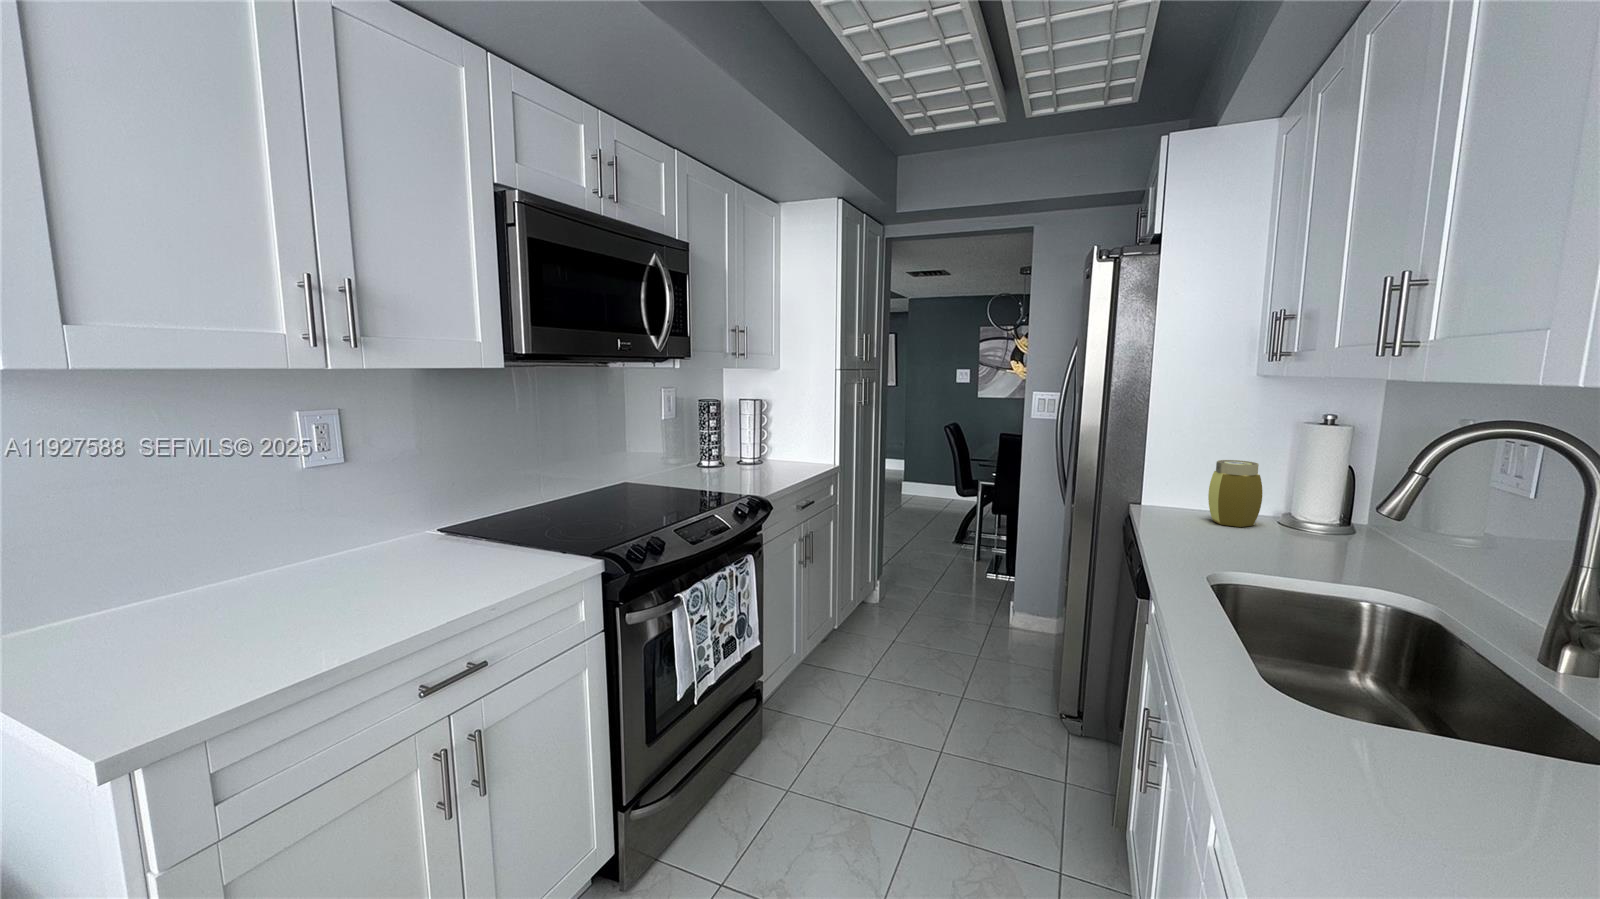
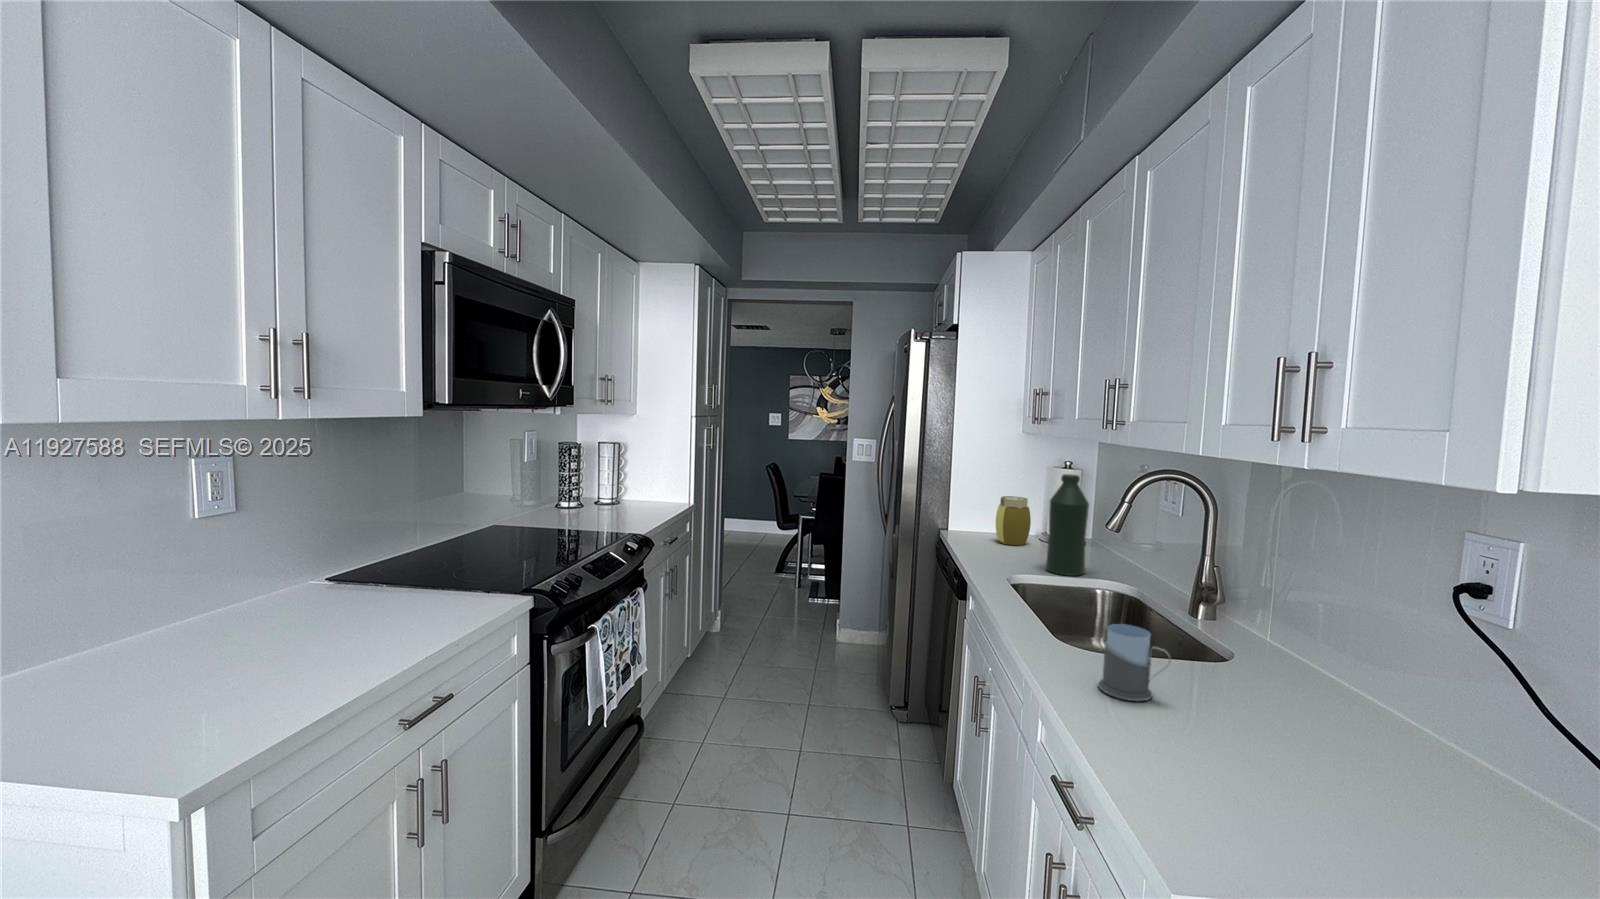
bottle: none [1276,428,1353,576] -> present [1046,474,1089,576]
mug: none [1324,674,1477,817] -> present [1098,624,1170,701]

